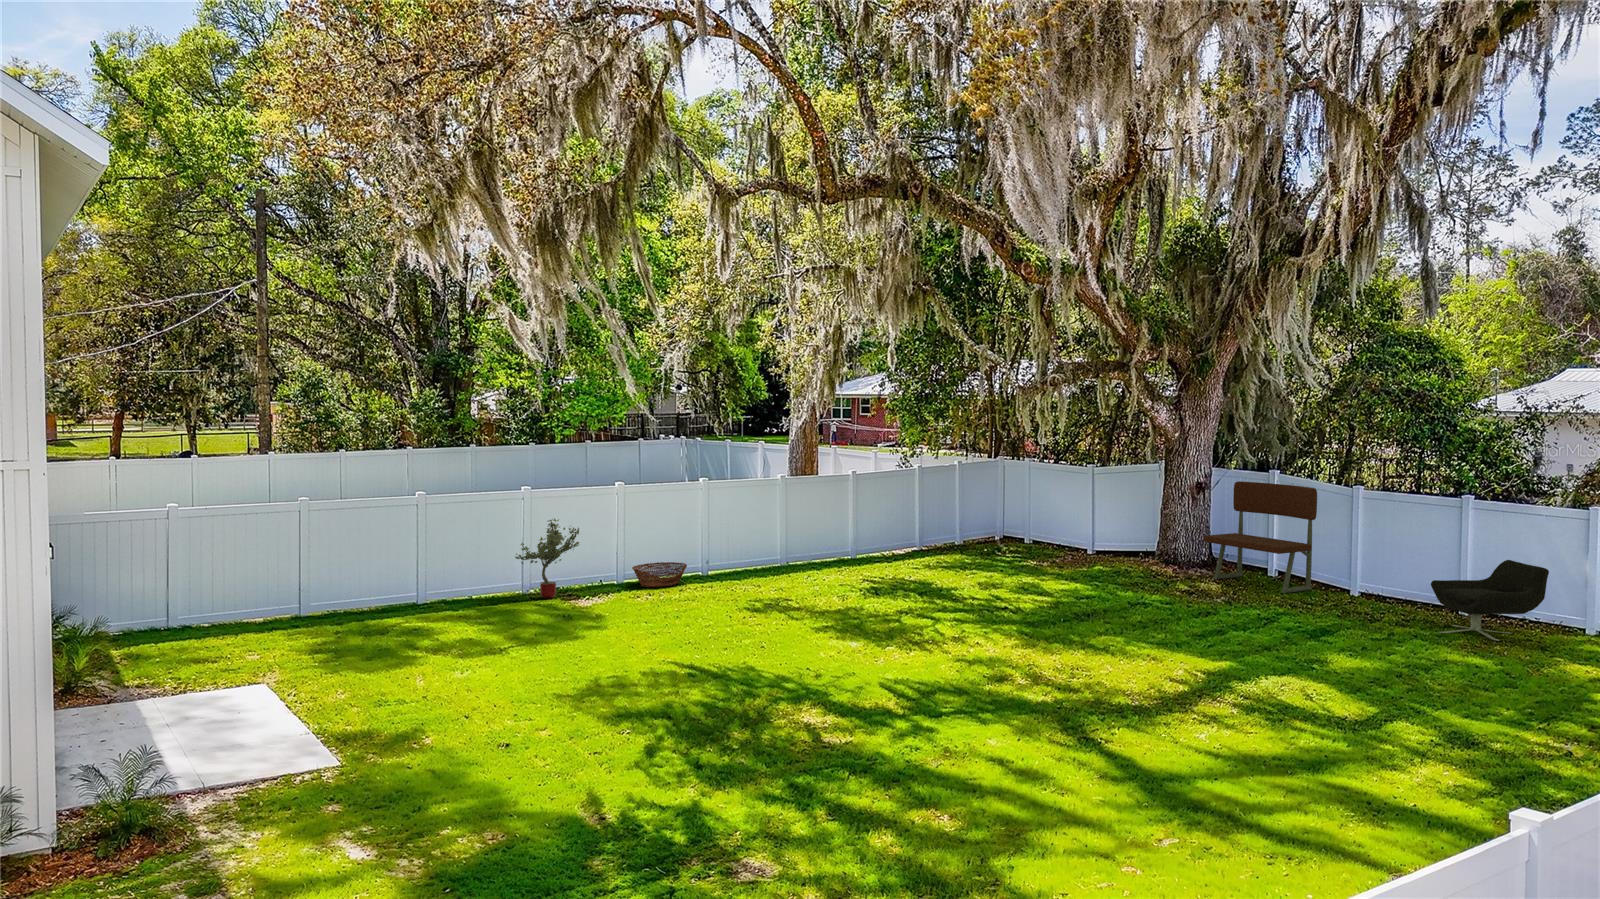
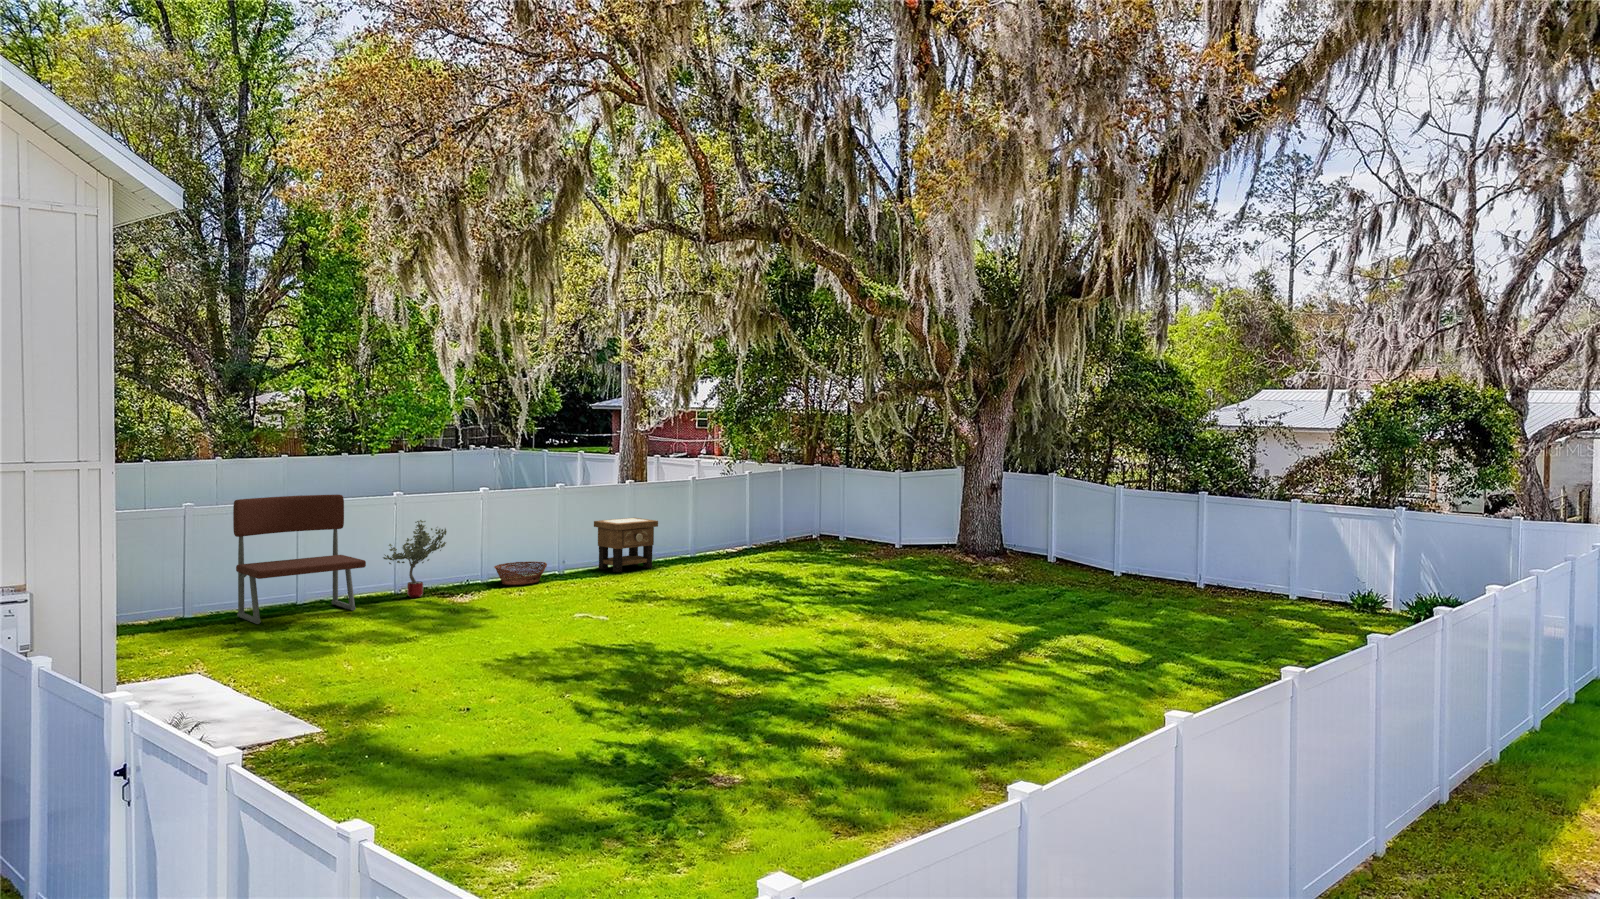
bench: present [1203,481,1317,593] -> present [233,495,366,624]
side table: none [741,517,808,575] -> present [594,518,658,572]
lounge chair: present [1431,560,1549,641] -> none [1176,542,1258,604]

